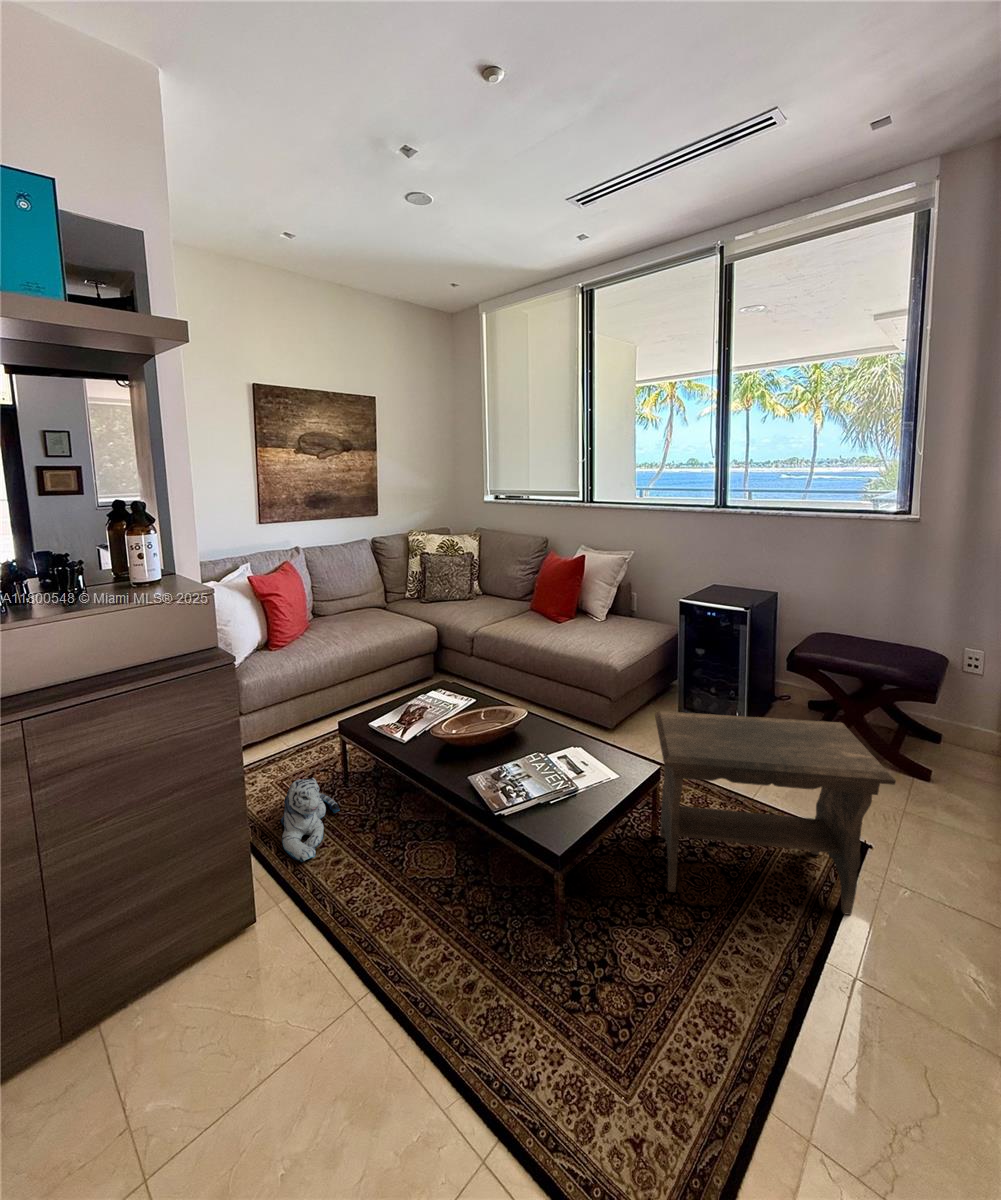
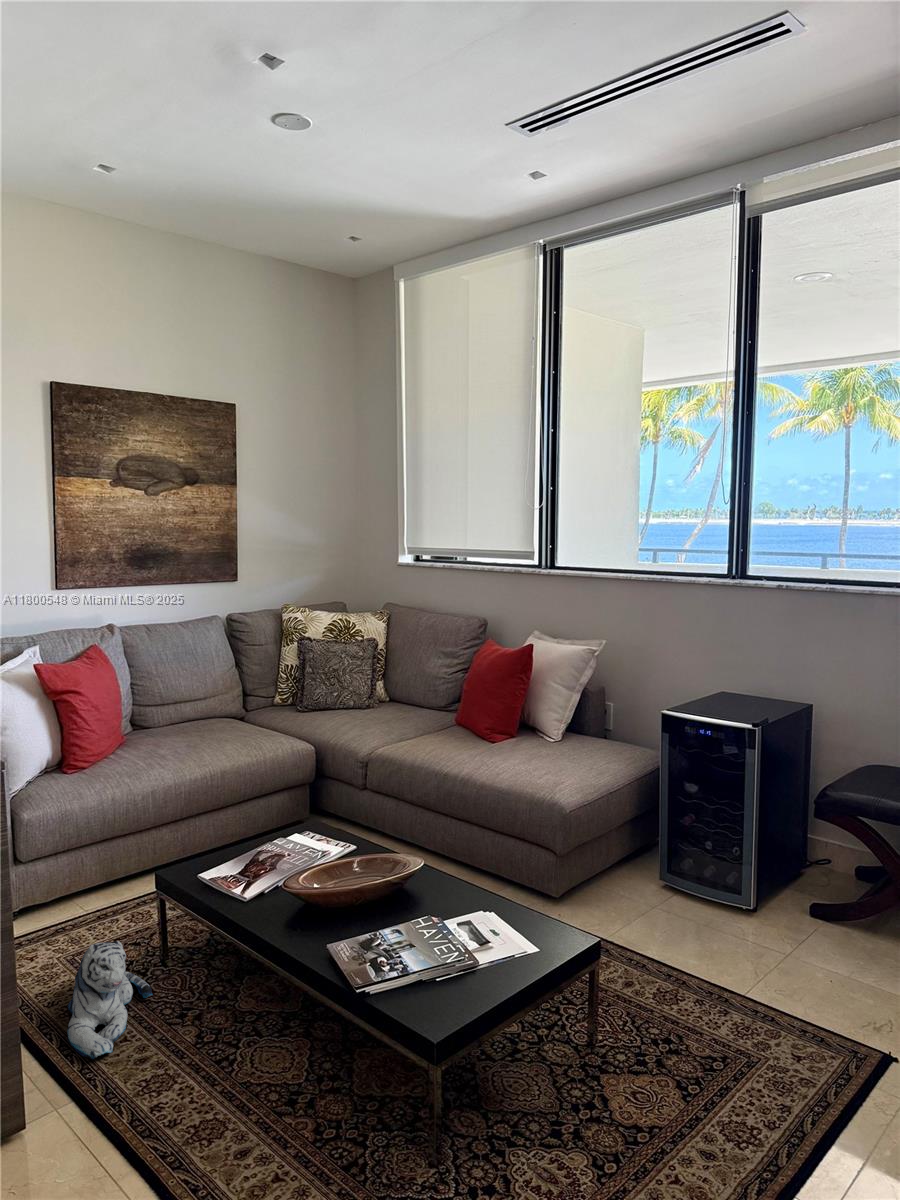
footstool: present [655,711,896,915] -> none [583,854,875,1142]

